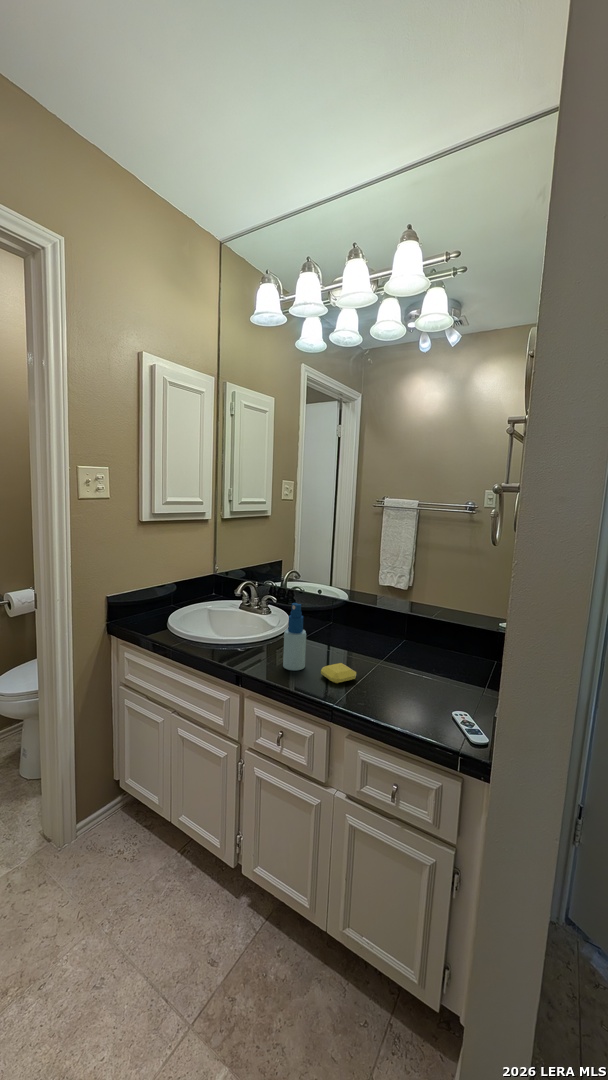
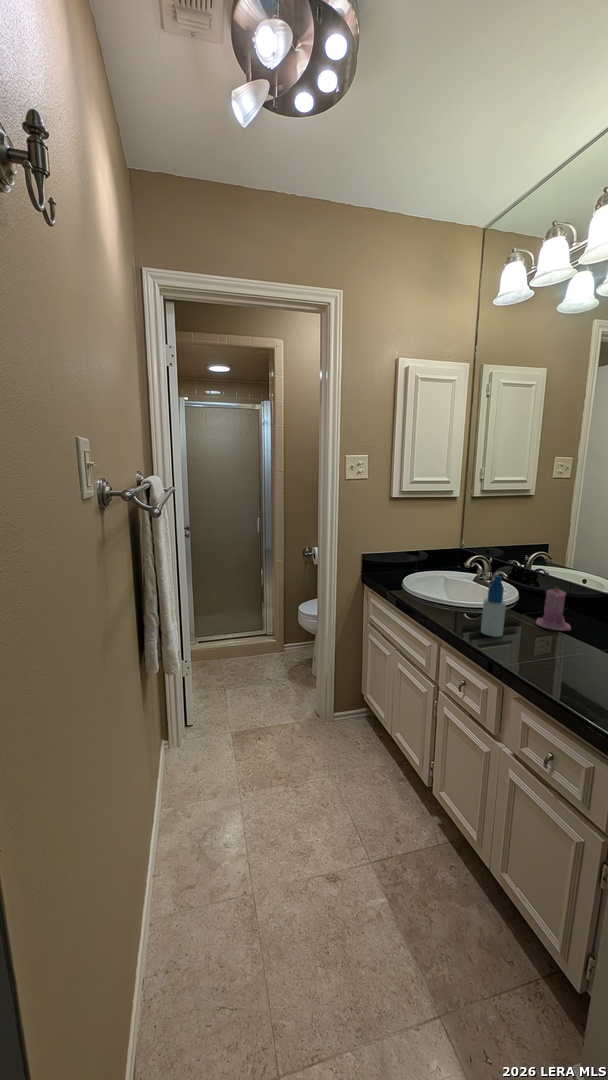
candle: none [319,602,350,647] -> present [536,588,571,631]
soap bar: present [321,663,356,683] -> none [511,637,549,656]

